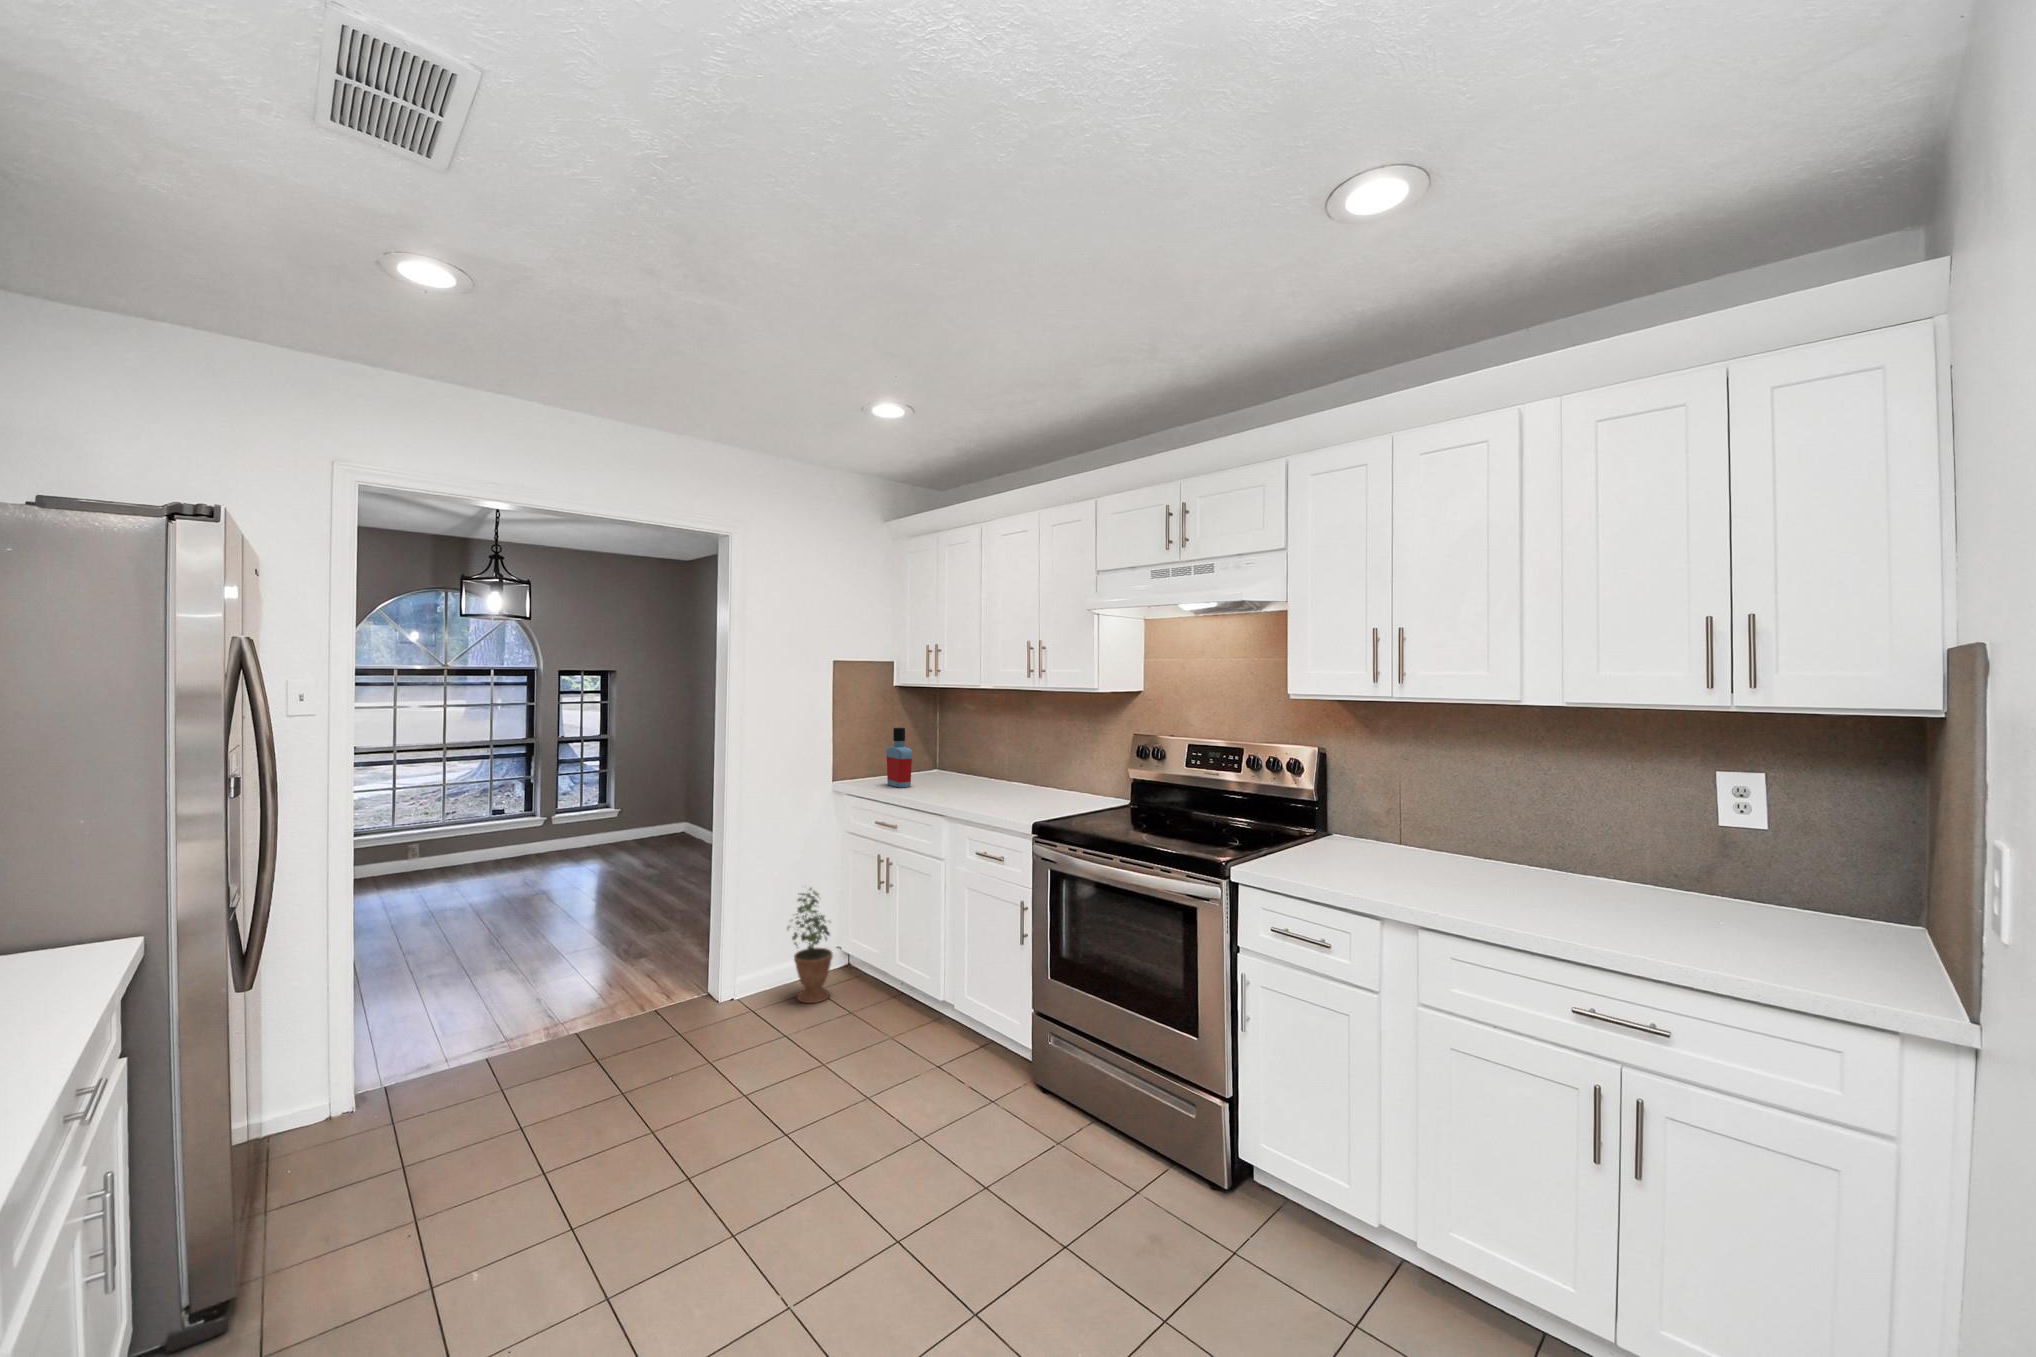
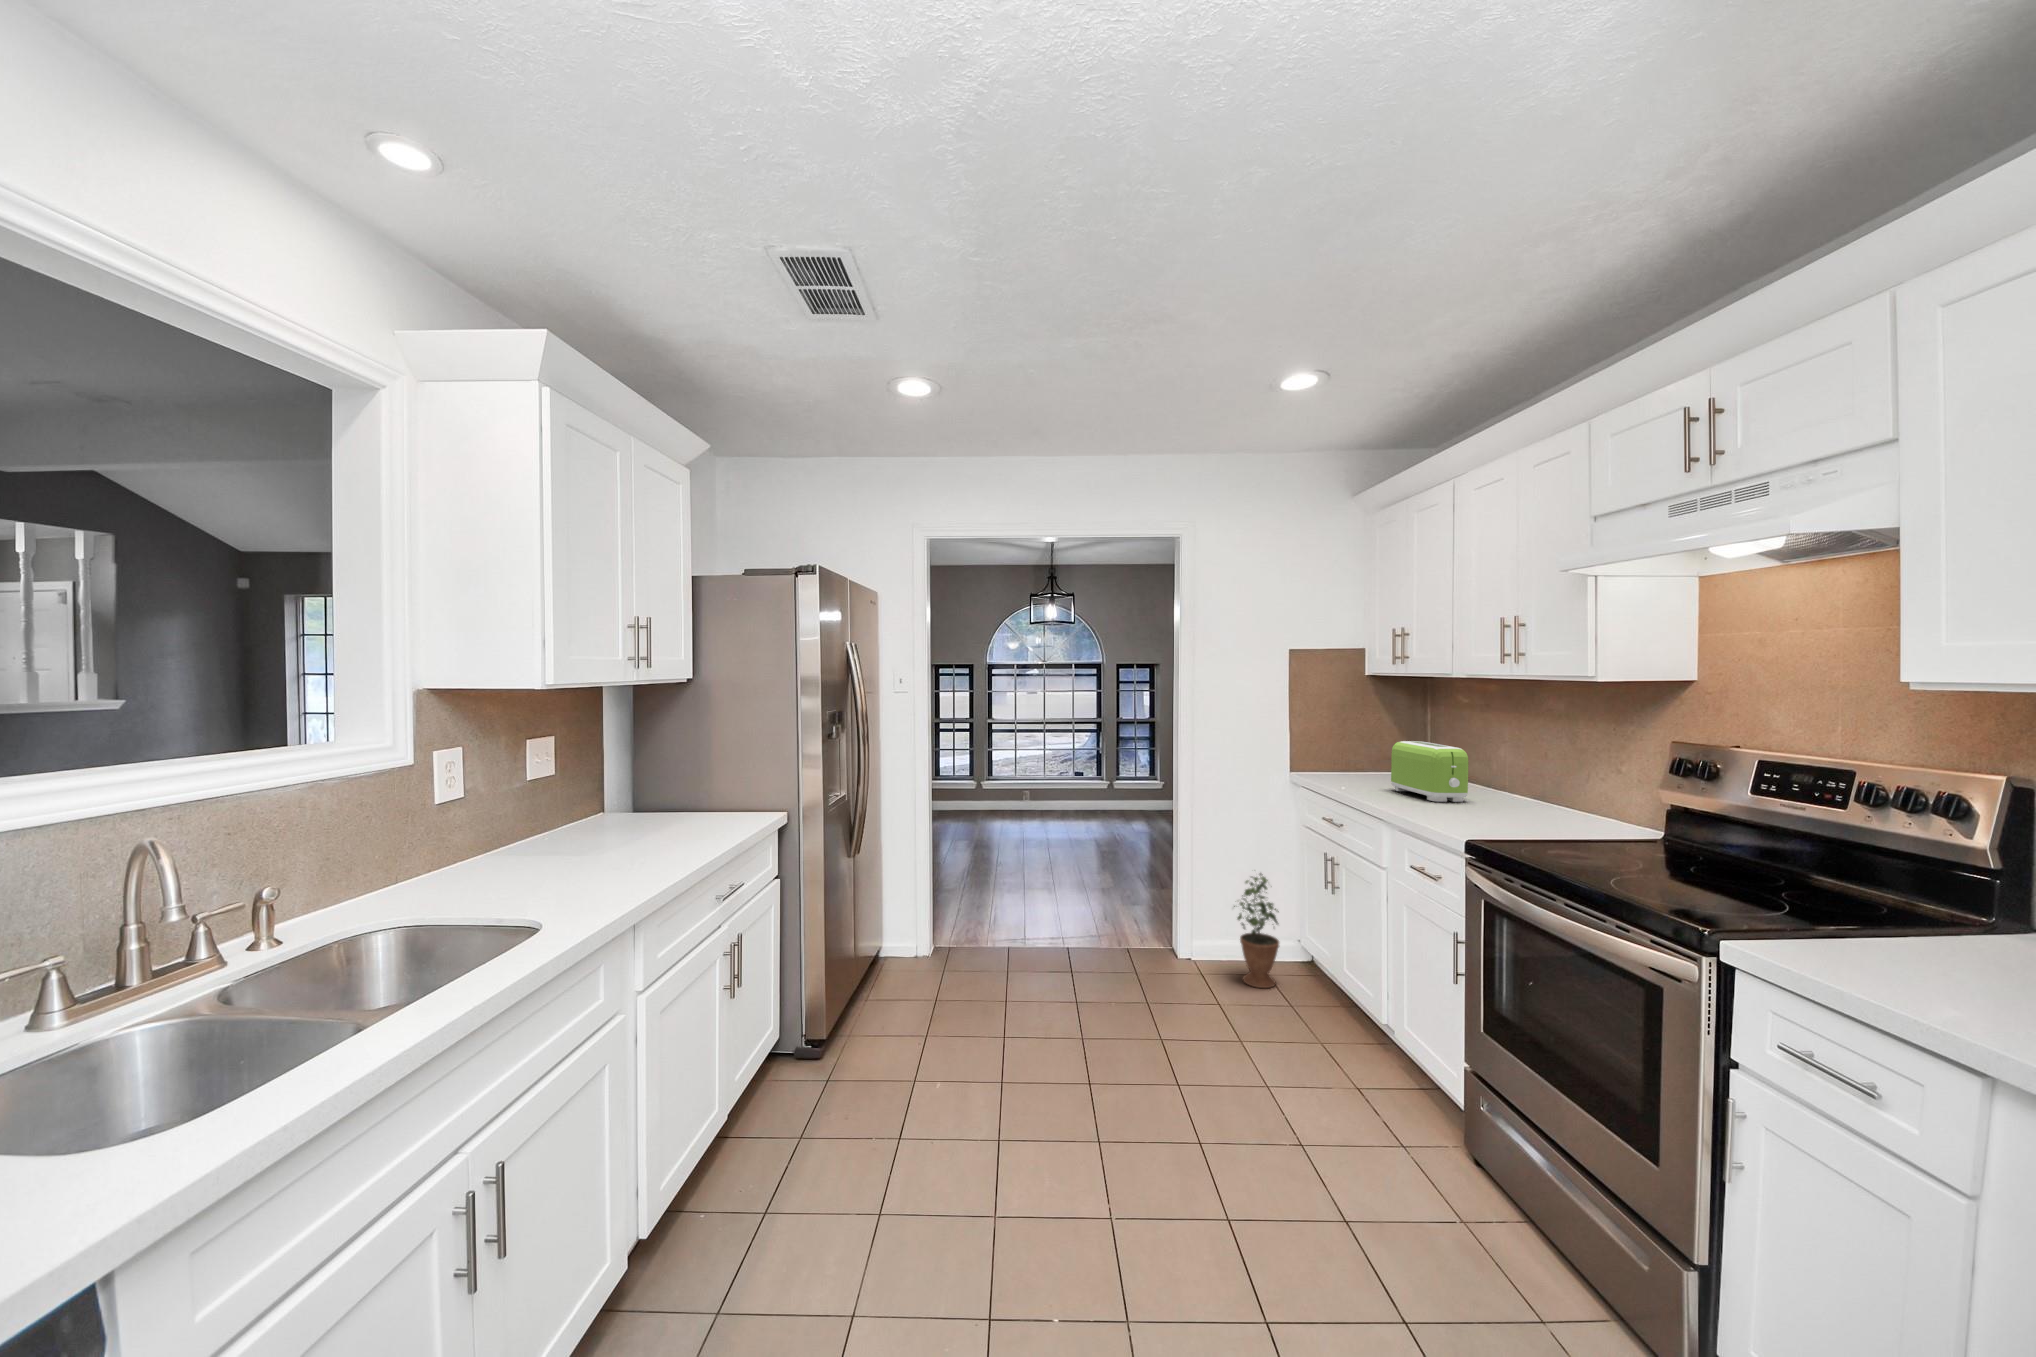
bottle: present [886,728,912,787] -> none [1348,719,1374,784]
toaster: none [932,745,996,796] -> present [1391,741,1468,802]

